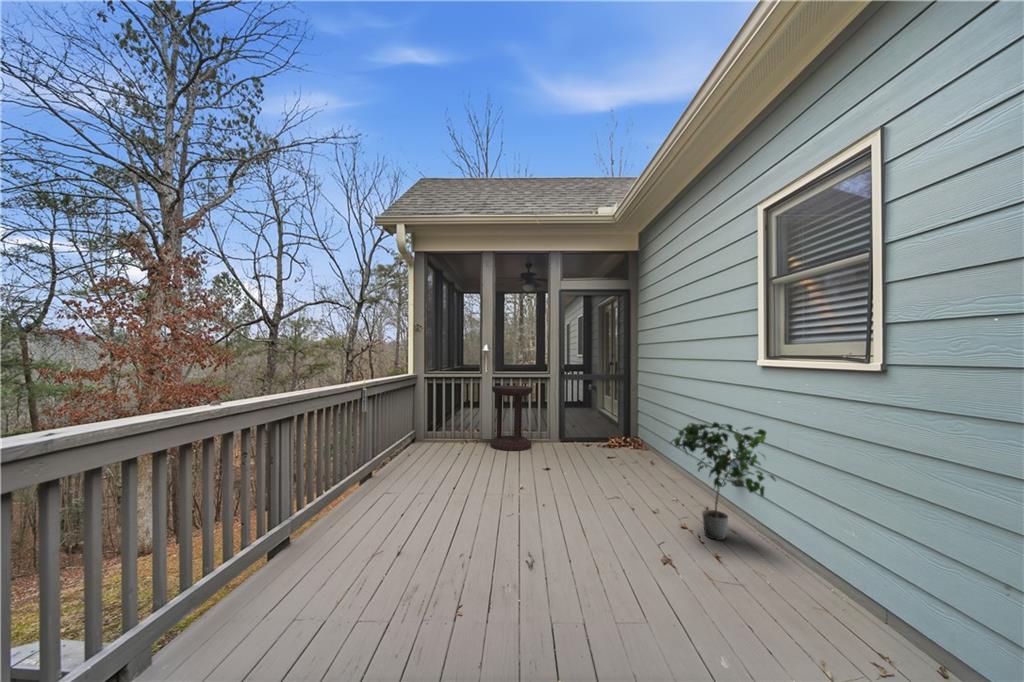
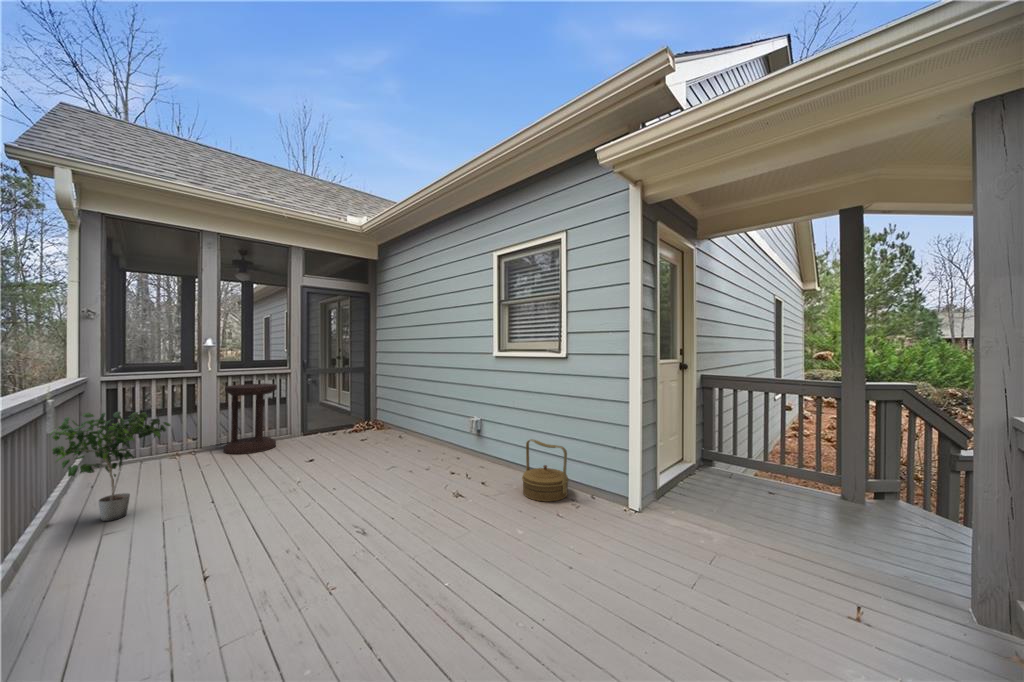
potted plant: present [671,422,776,540] -> present [49,412,170,521]
woven basket: none [773,508,877,638] -> present [522,439,569,502]

